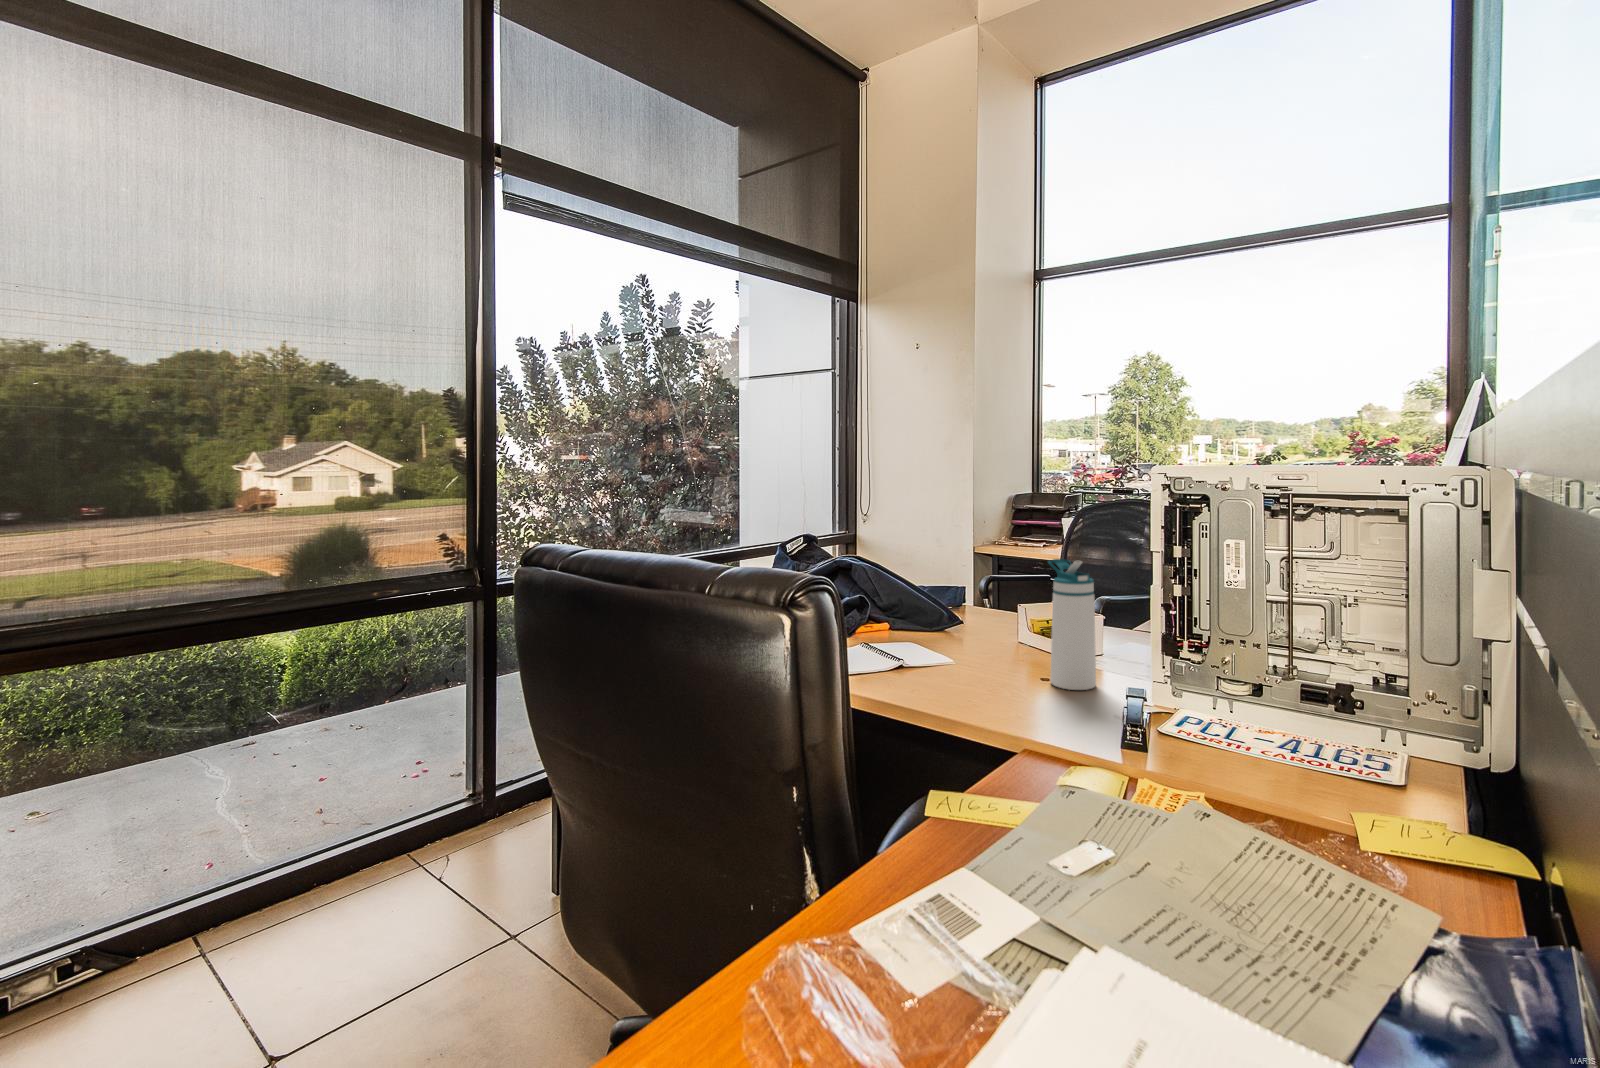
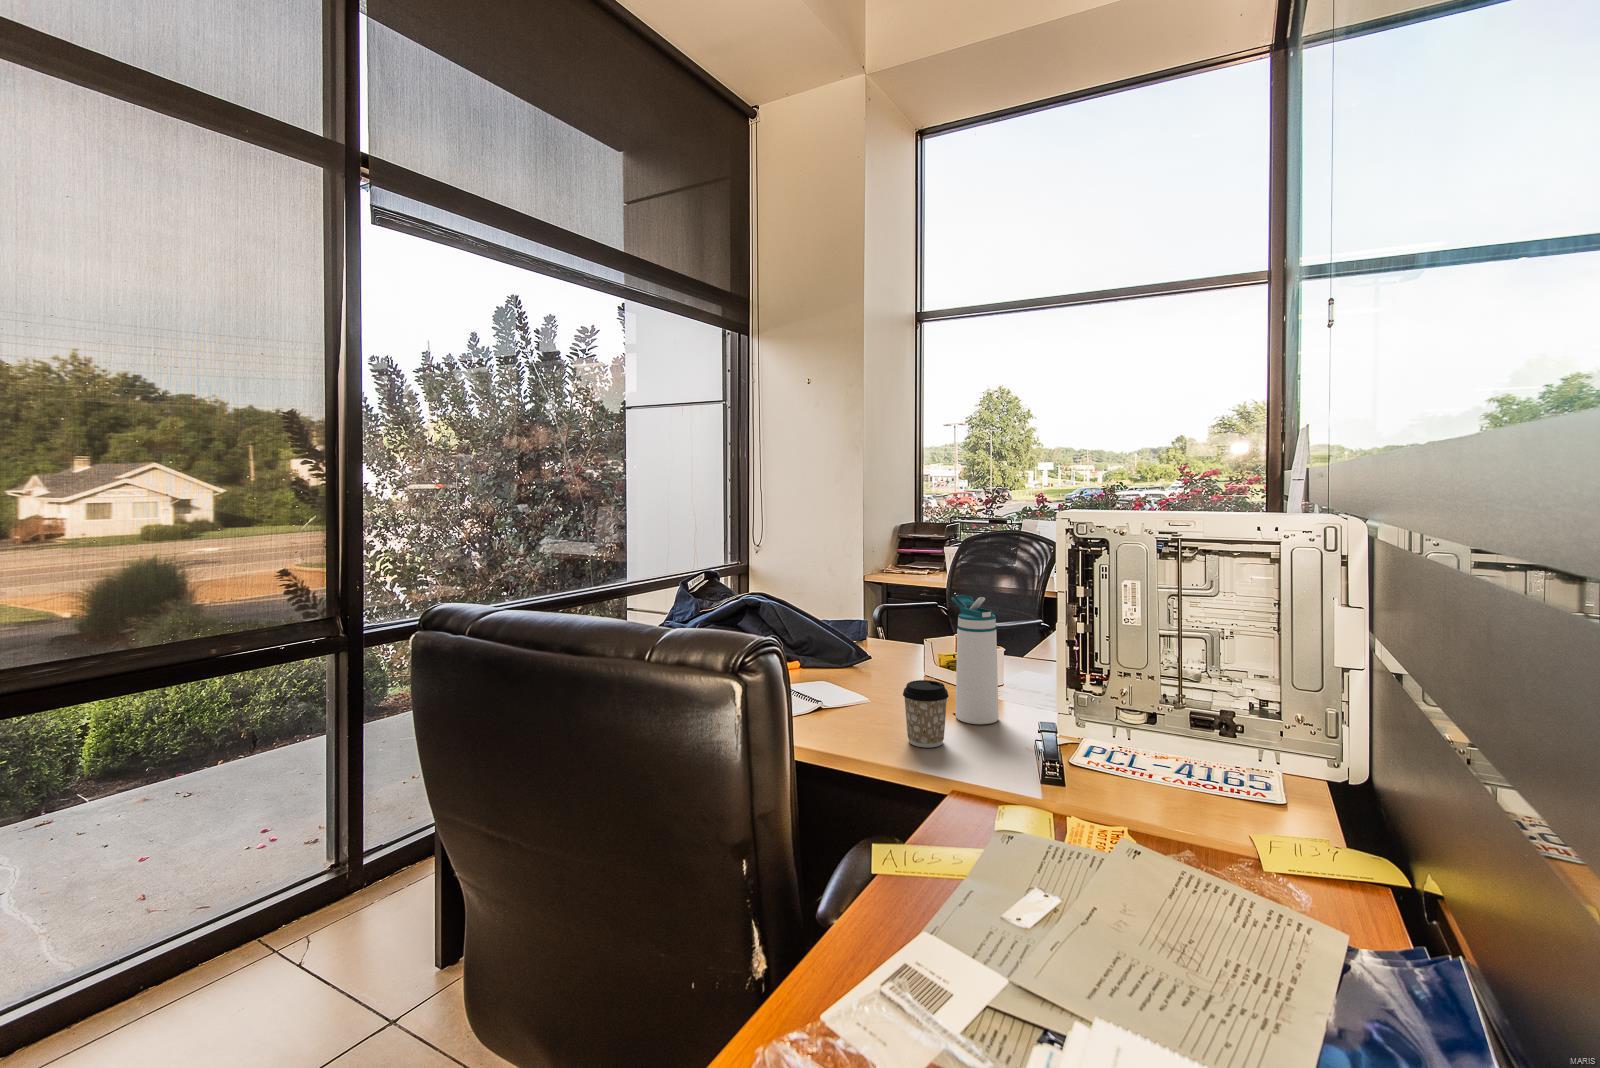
coffee cup: none [990,643,1037,709] -> present [903,680,949,747]

